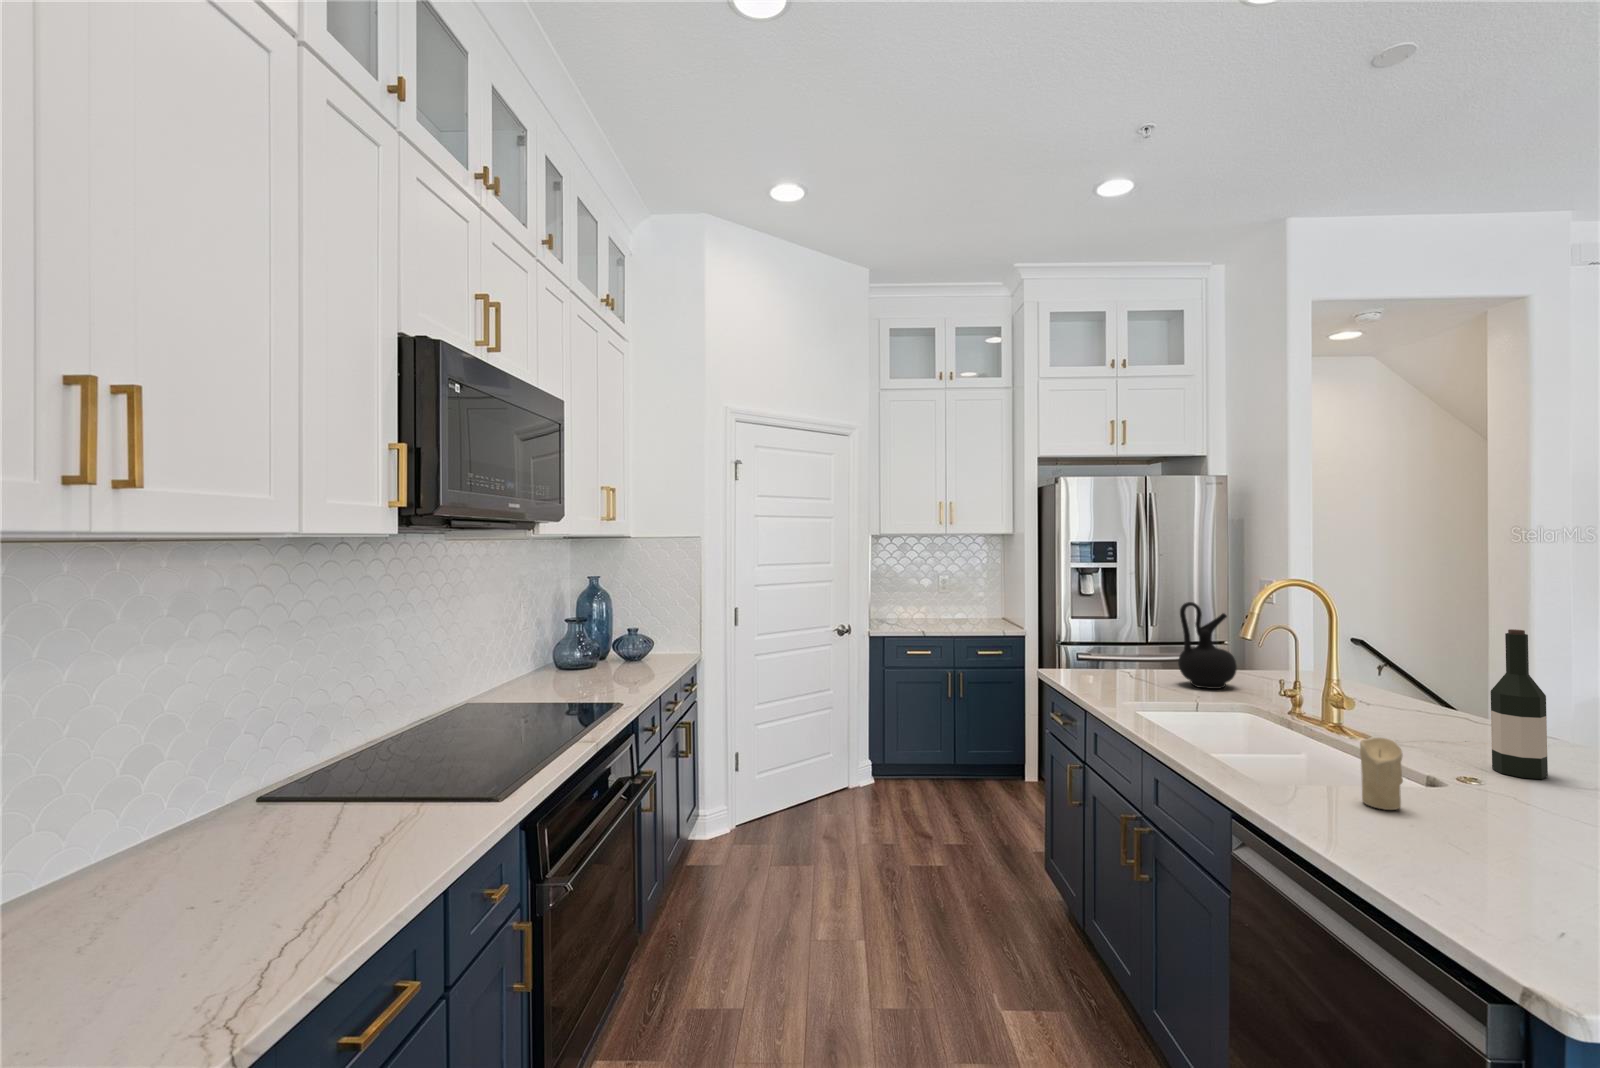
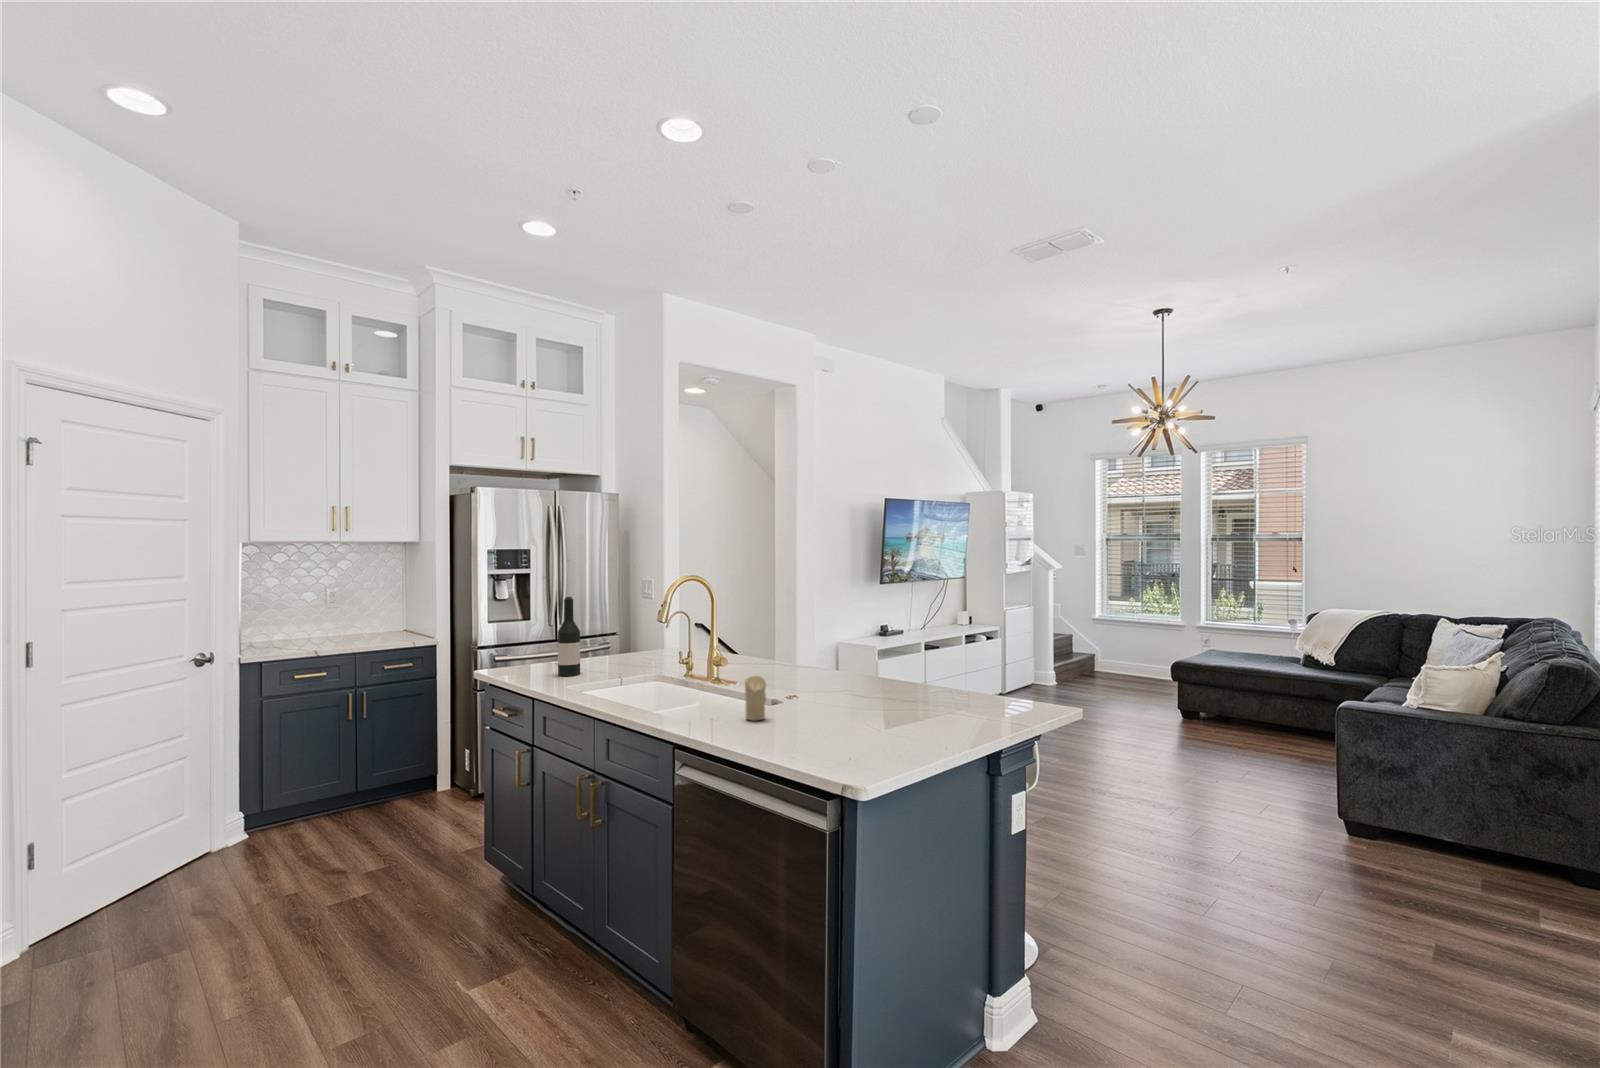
ceramic jug: present [1178,602,1237,689] -> none [604,598,645,667]
wine bottle: present [1491,629,1548,779] -> present [558,597,580,676]

